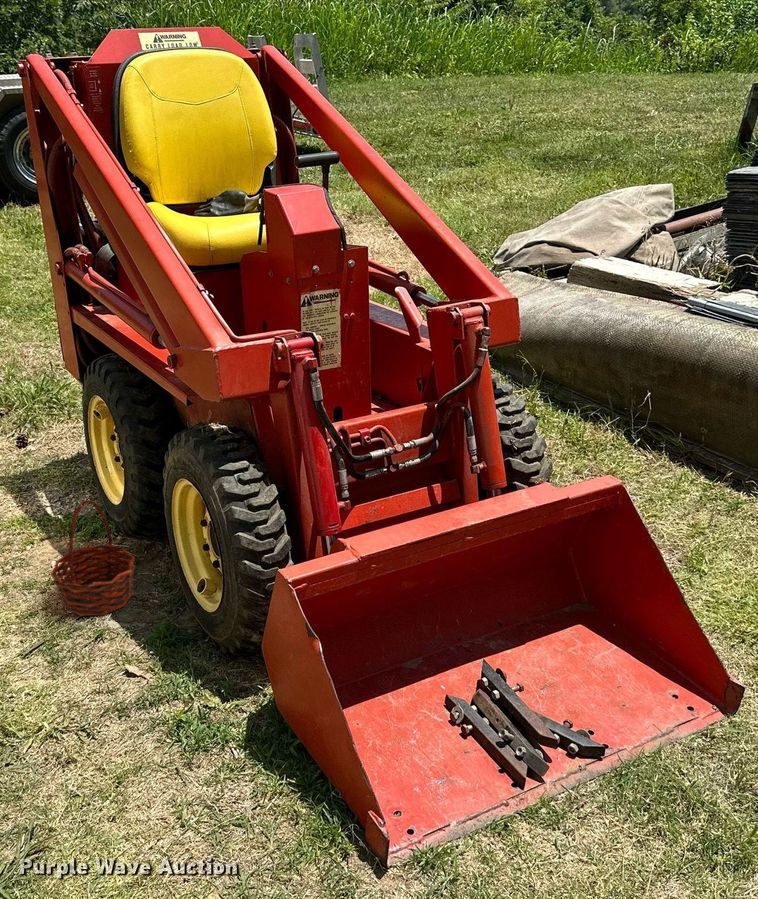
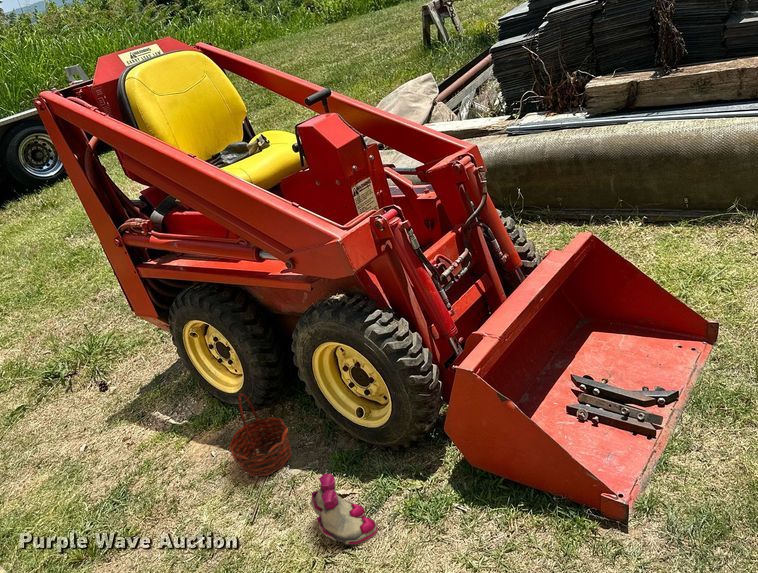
boots: none [65,631,135,735] -> present [310,474,378,545]

